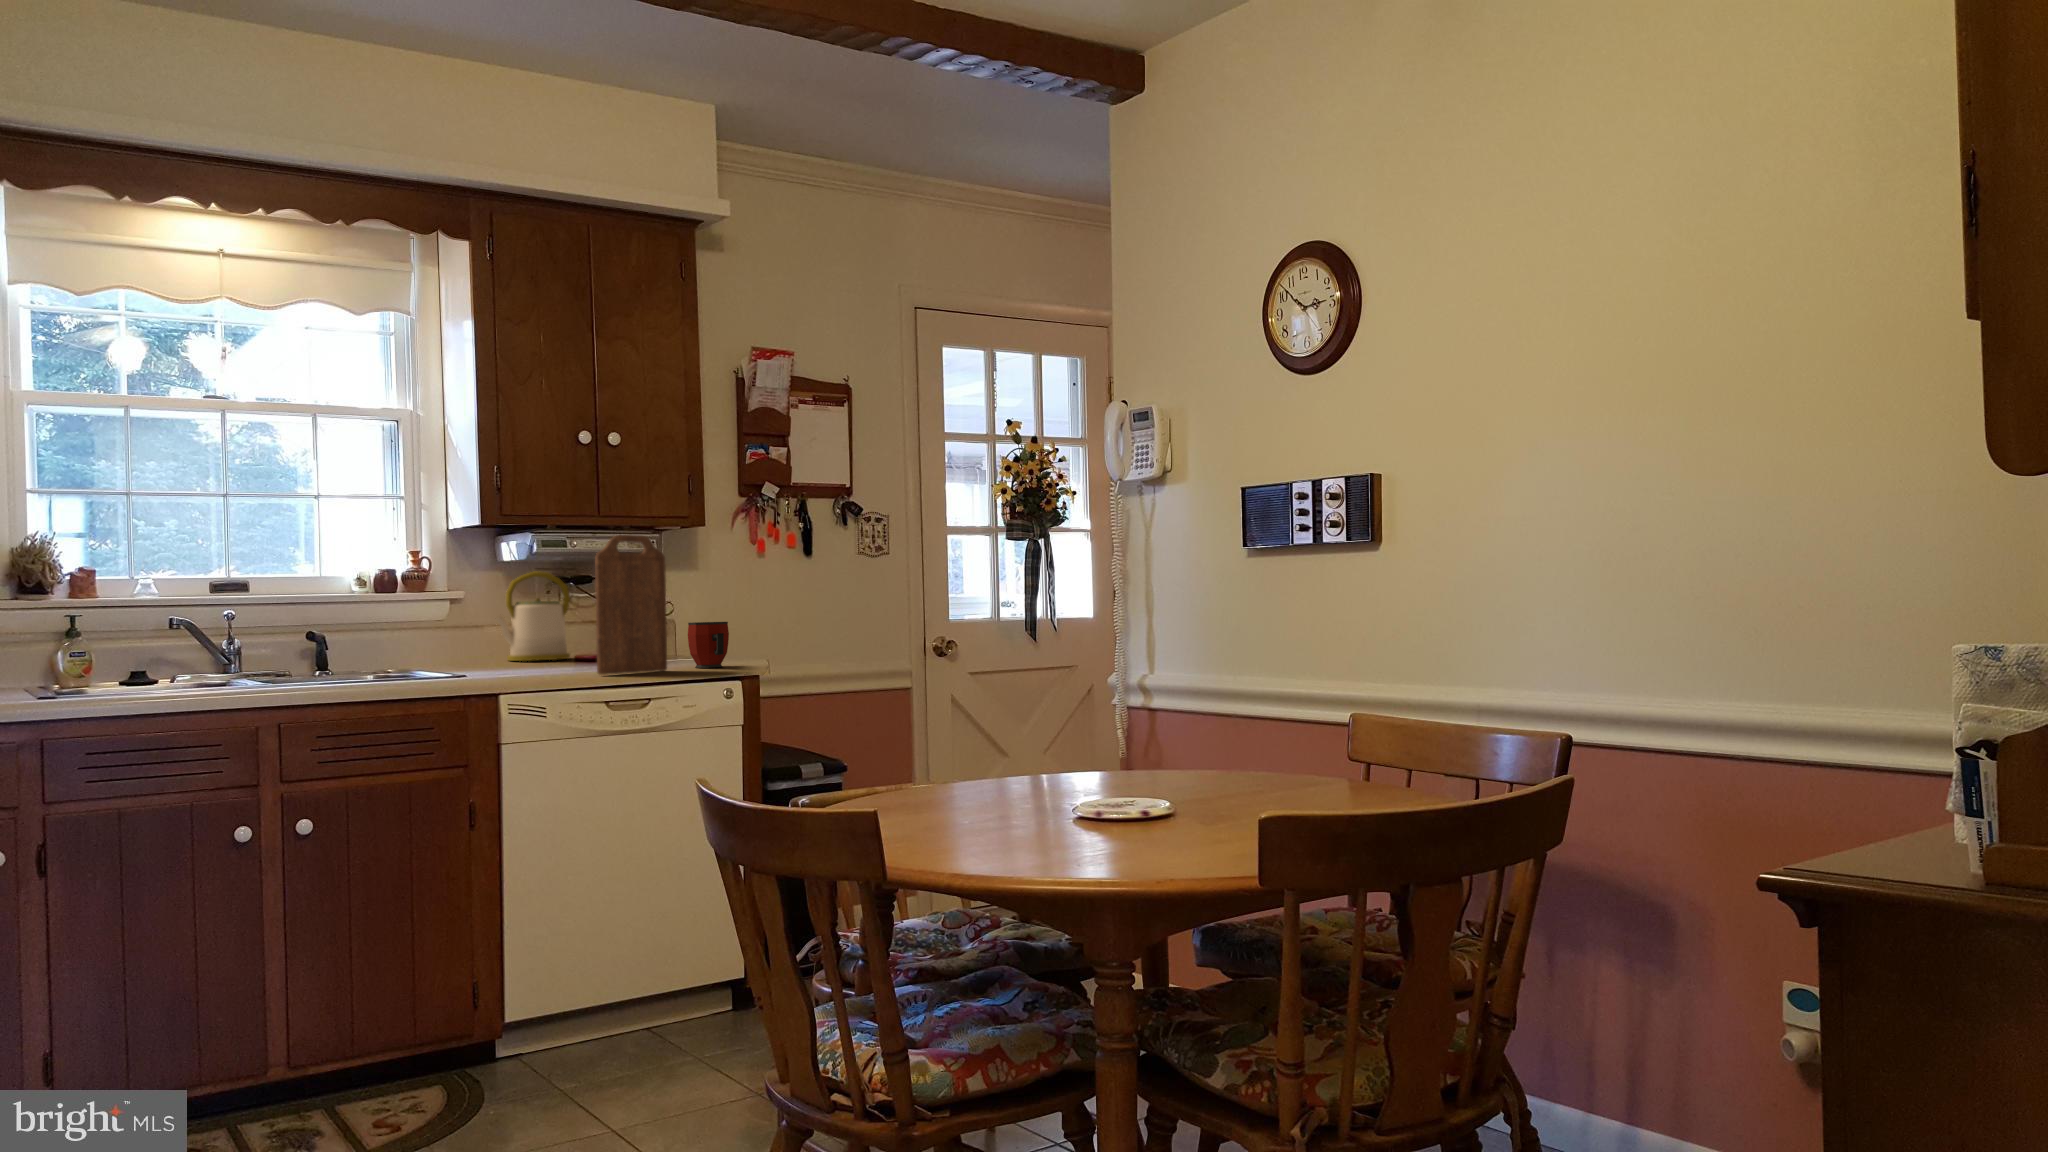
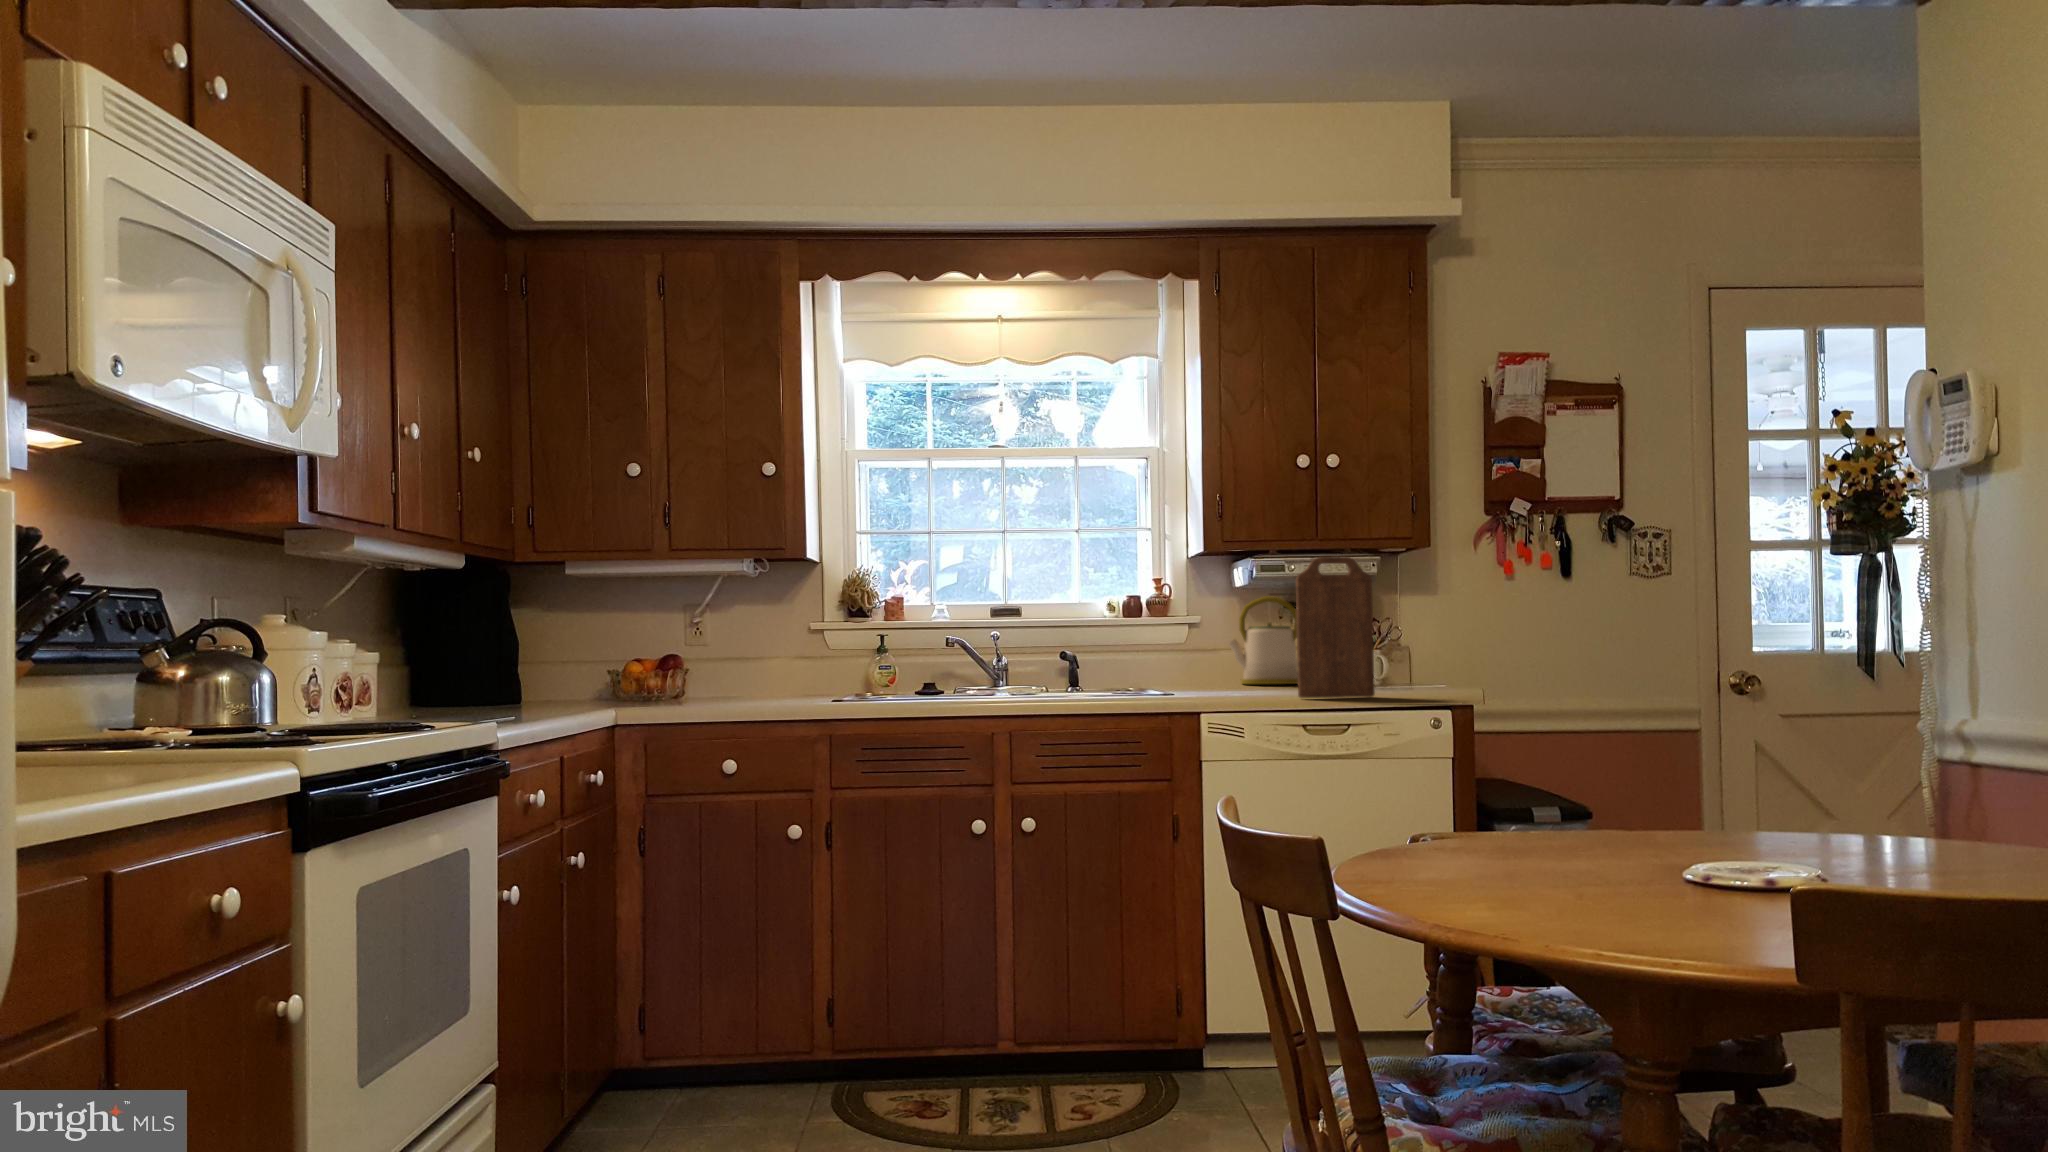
mug: present [688,622,729,668] -> none [1400,647,1446,695]

